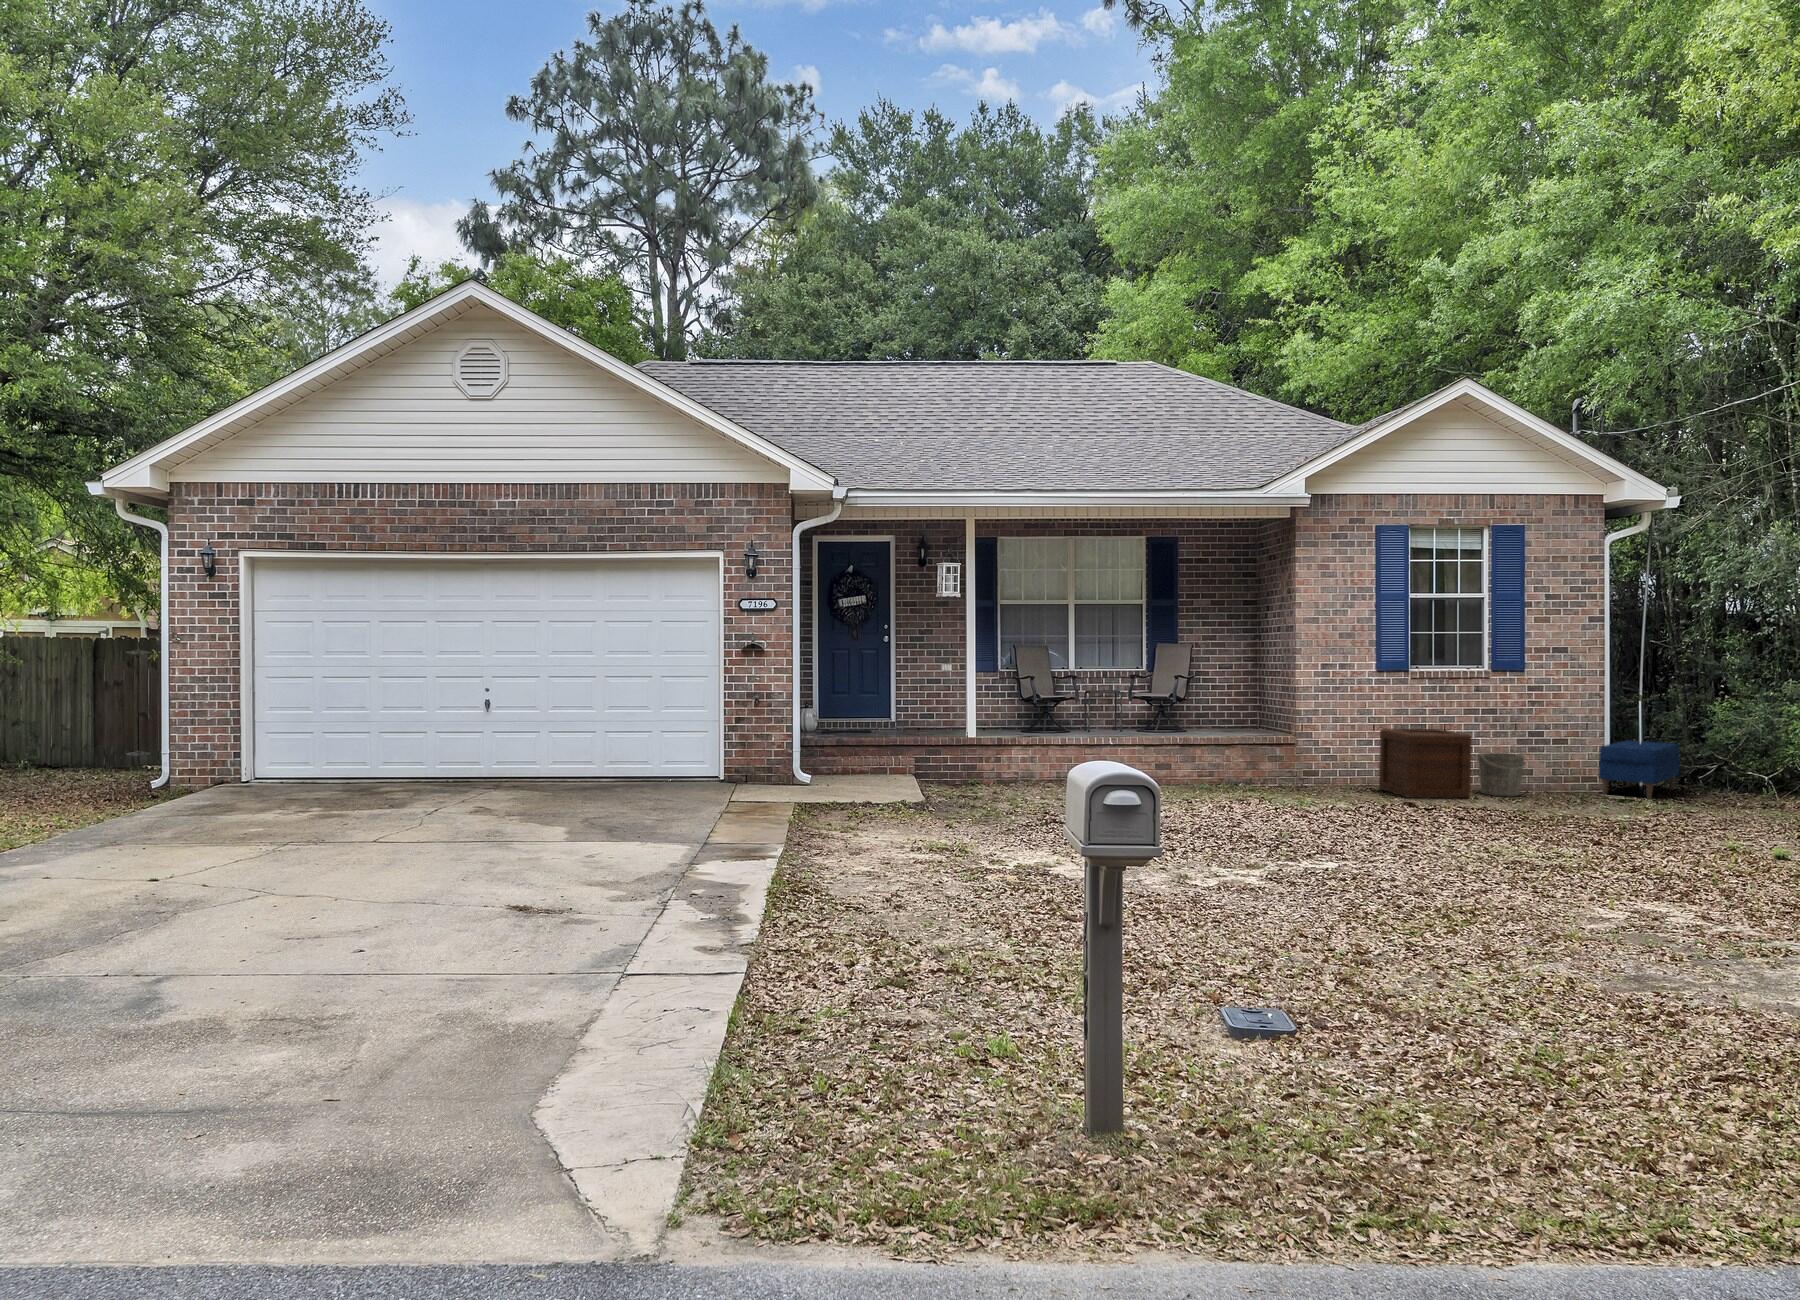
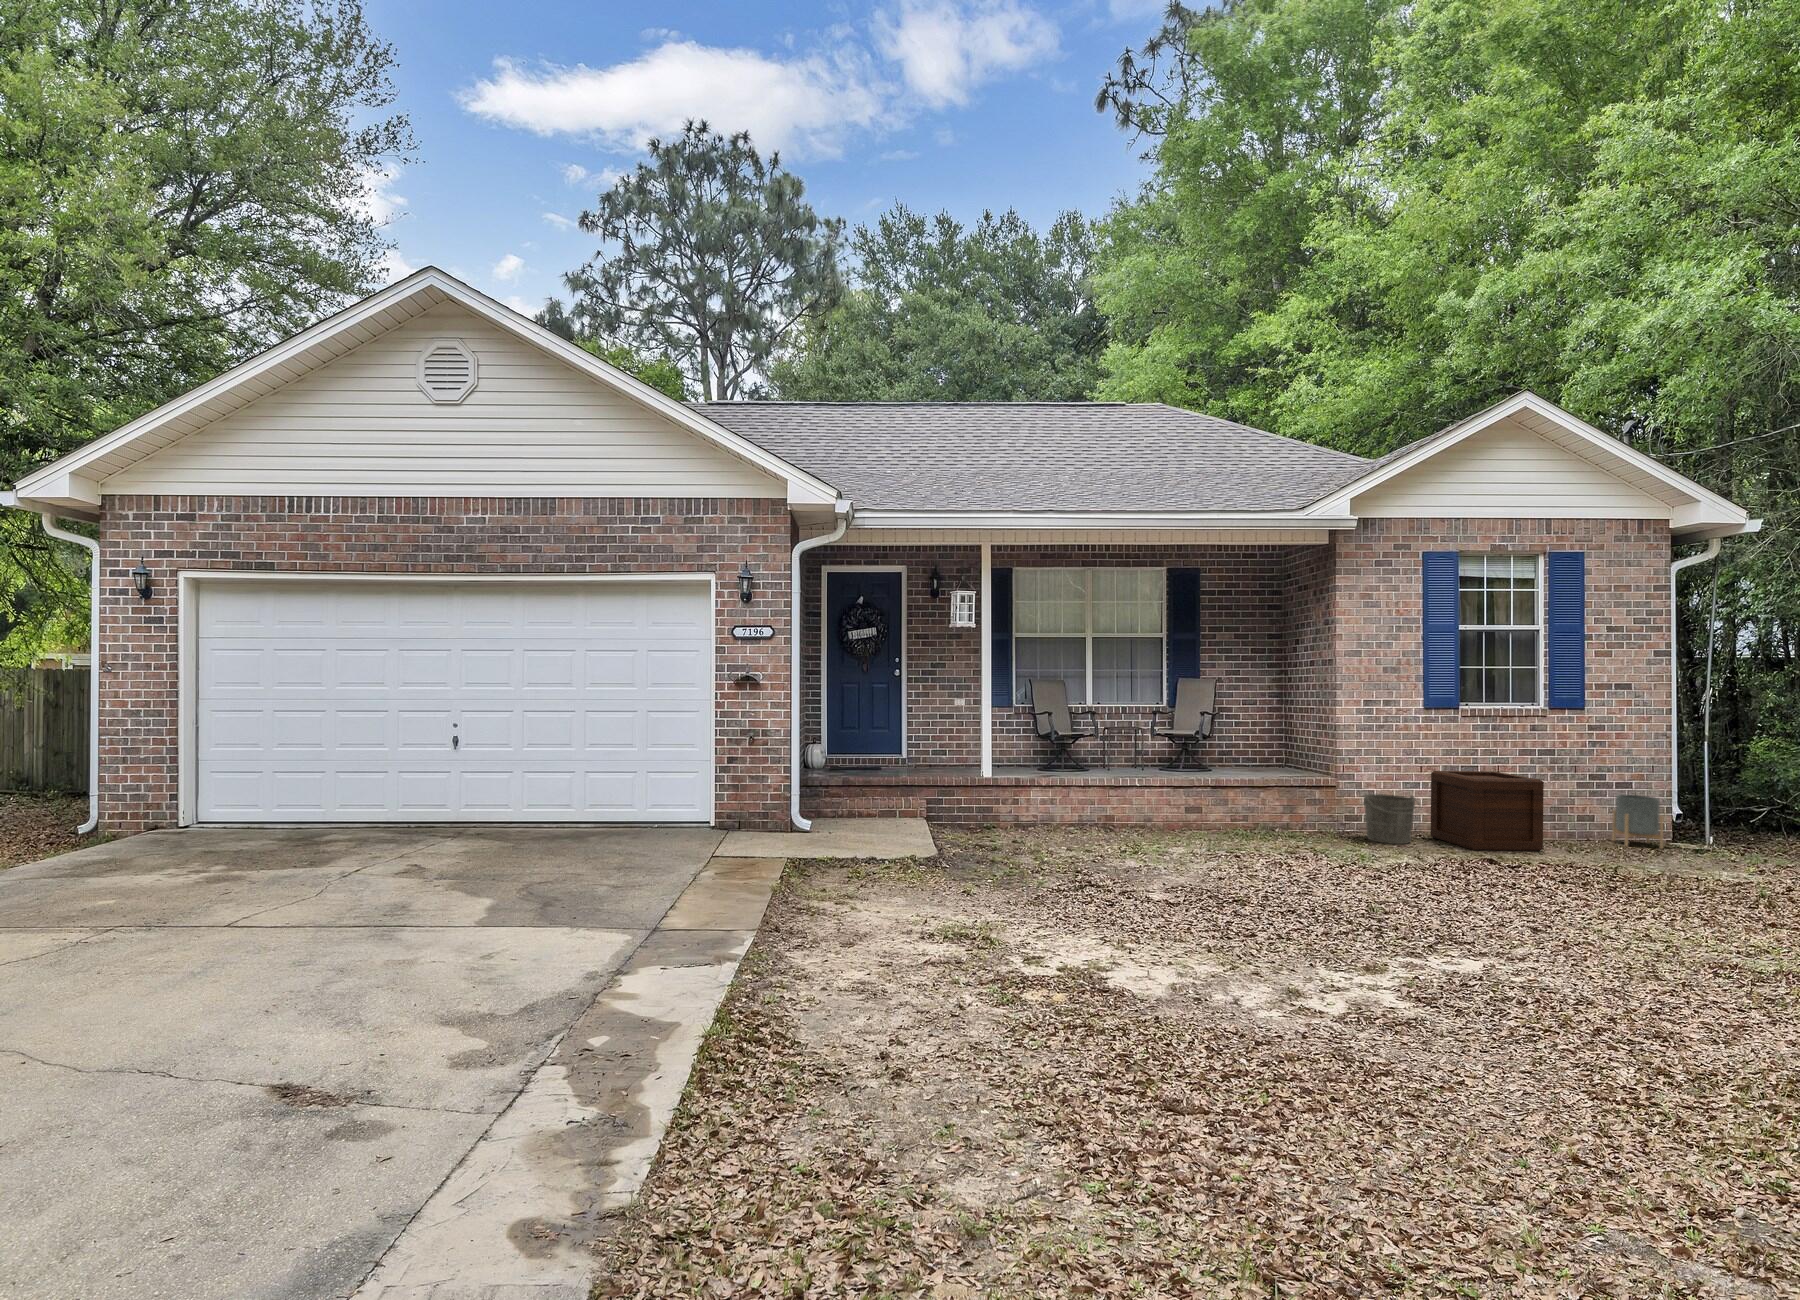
bench: present [1598,740,1679,799] -> none [1674,783,1754,852]
planter: none [1545,749,1584,797] -> present [1612,795,1663,849]
bucket: present [1478,753,1525,796] -> present [1363,794,1416,844]

